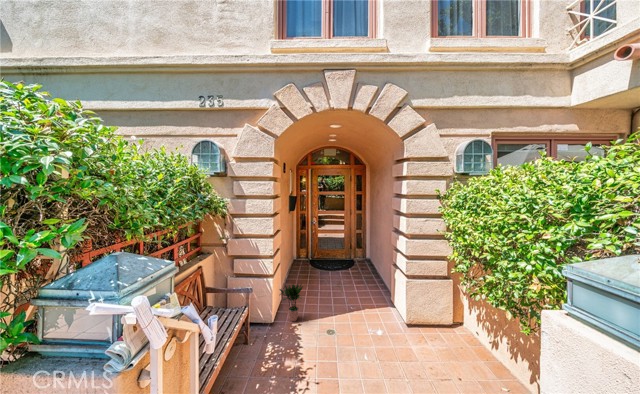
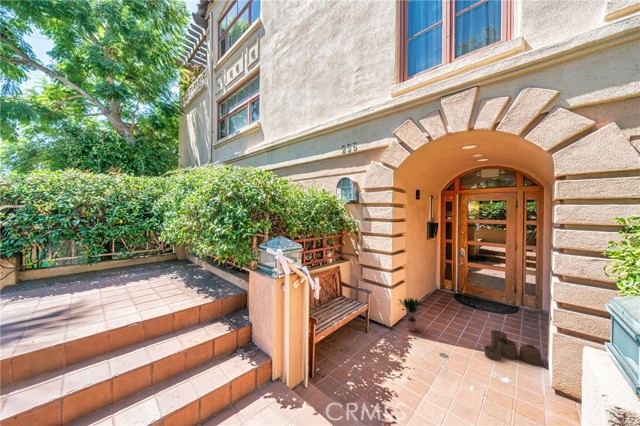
woven basket: none [360,293,395,321] -> present [485,330,542,365]

